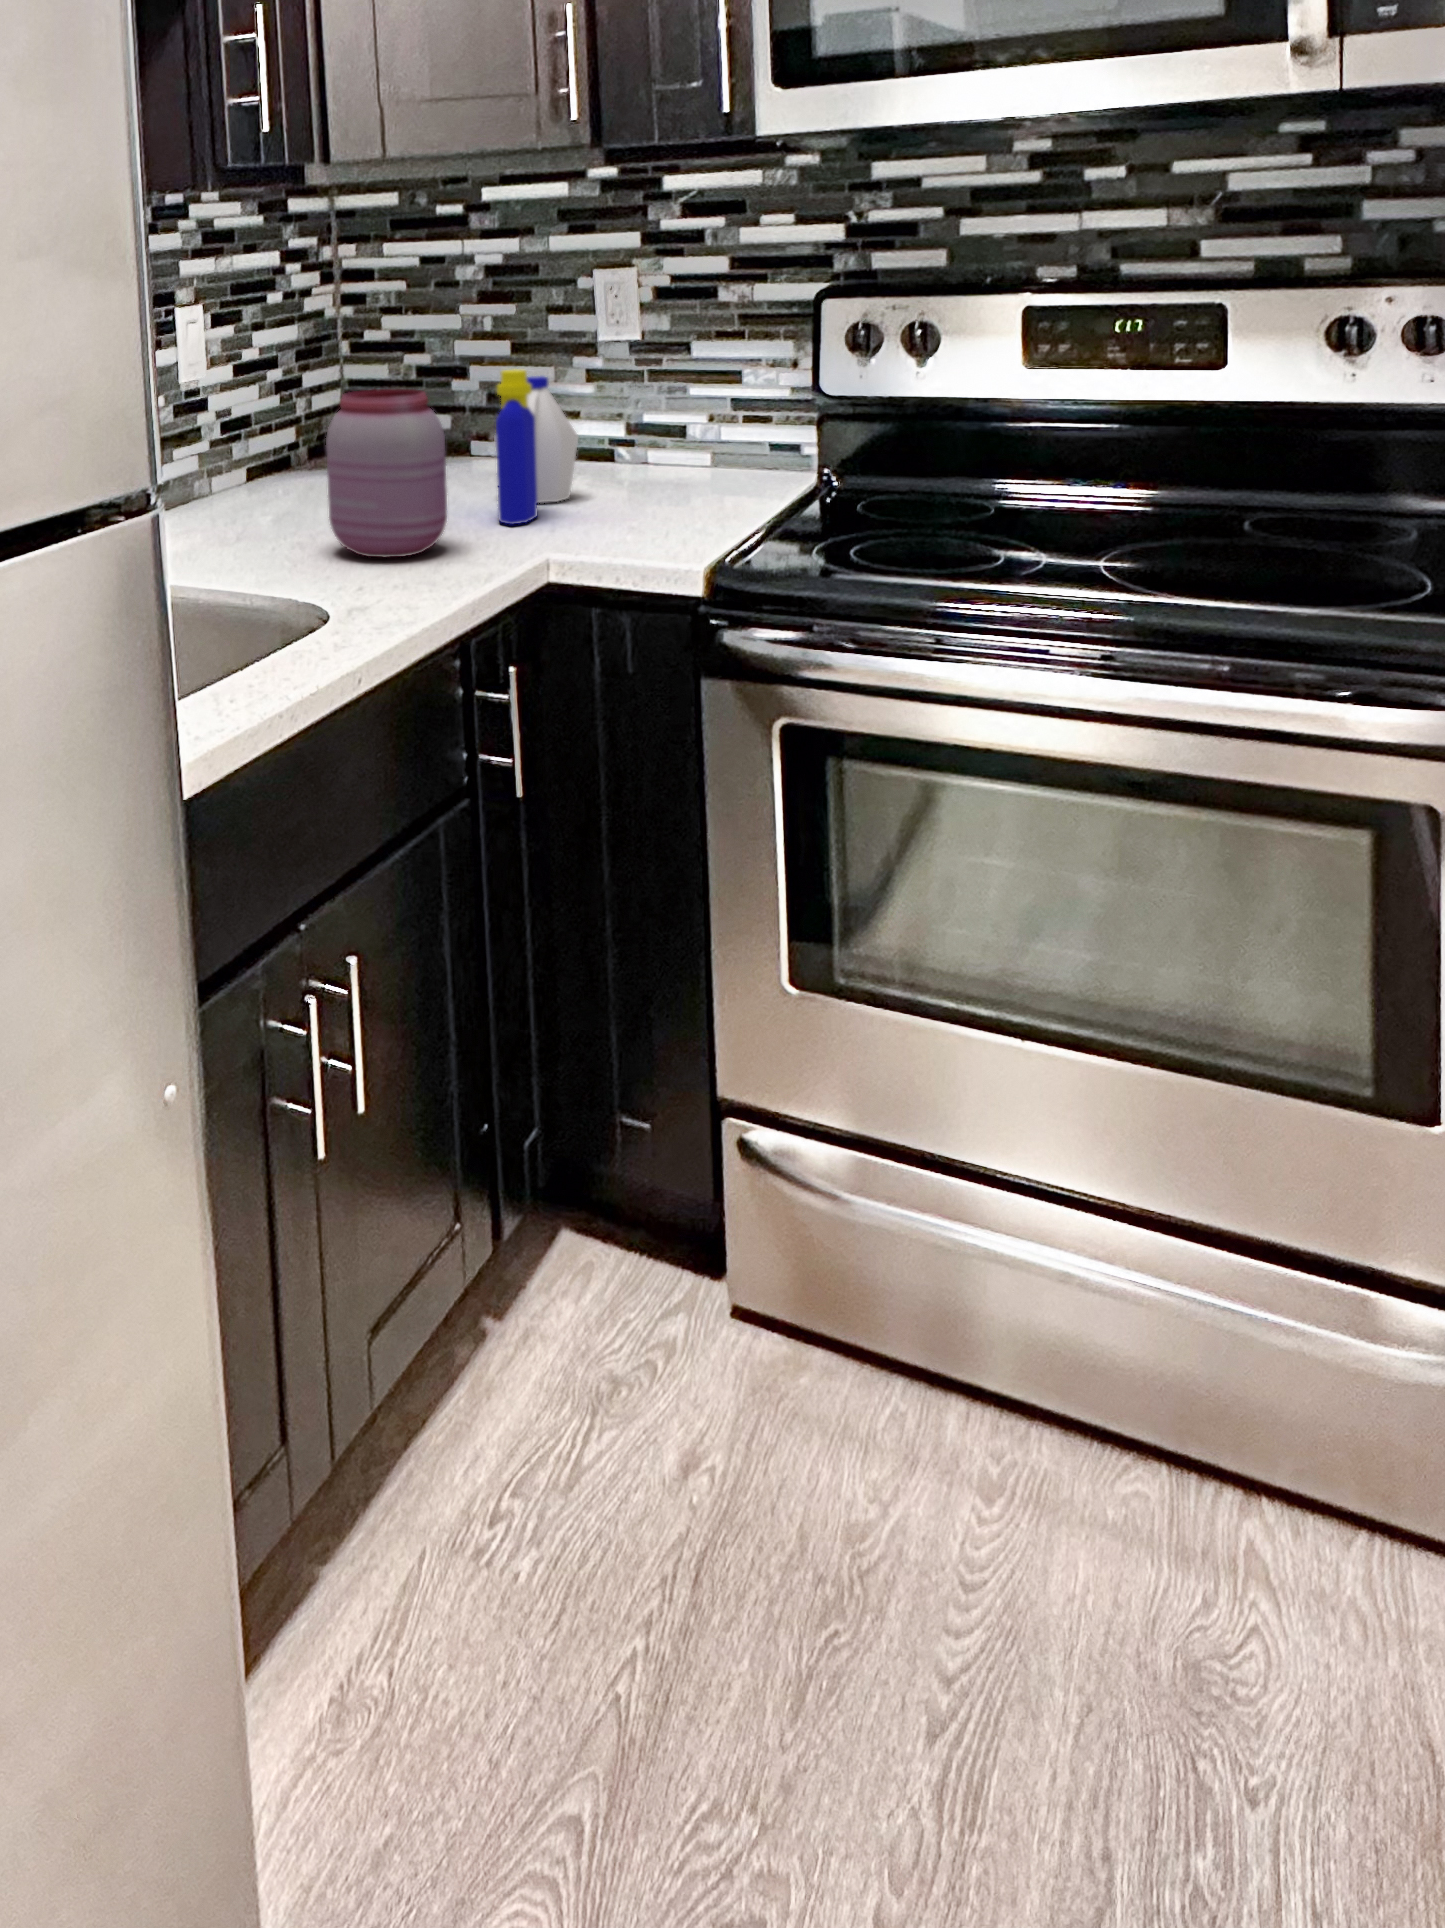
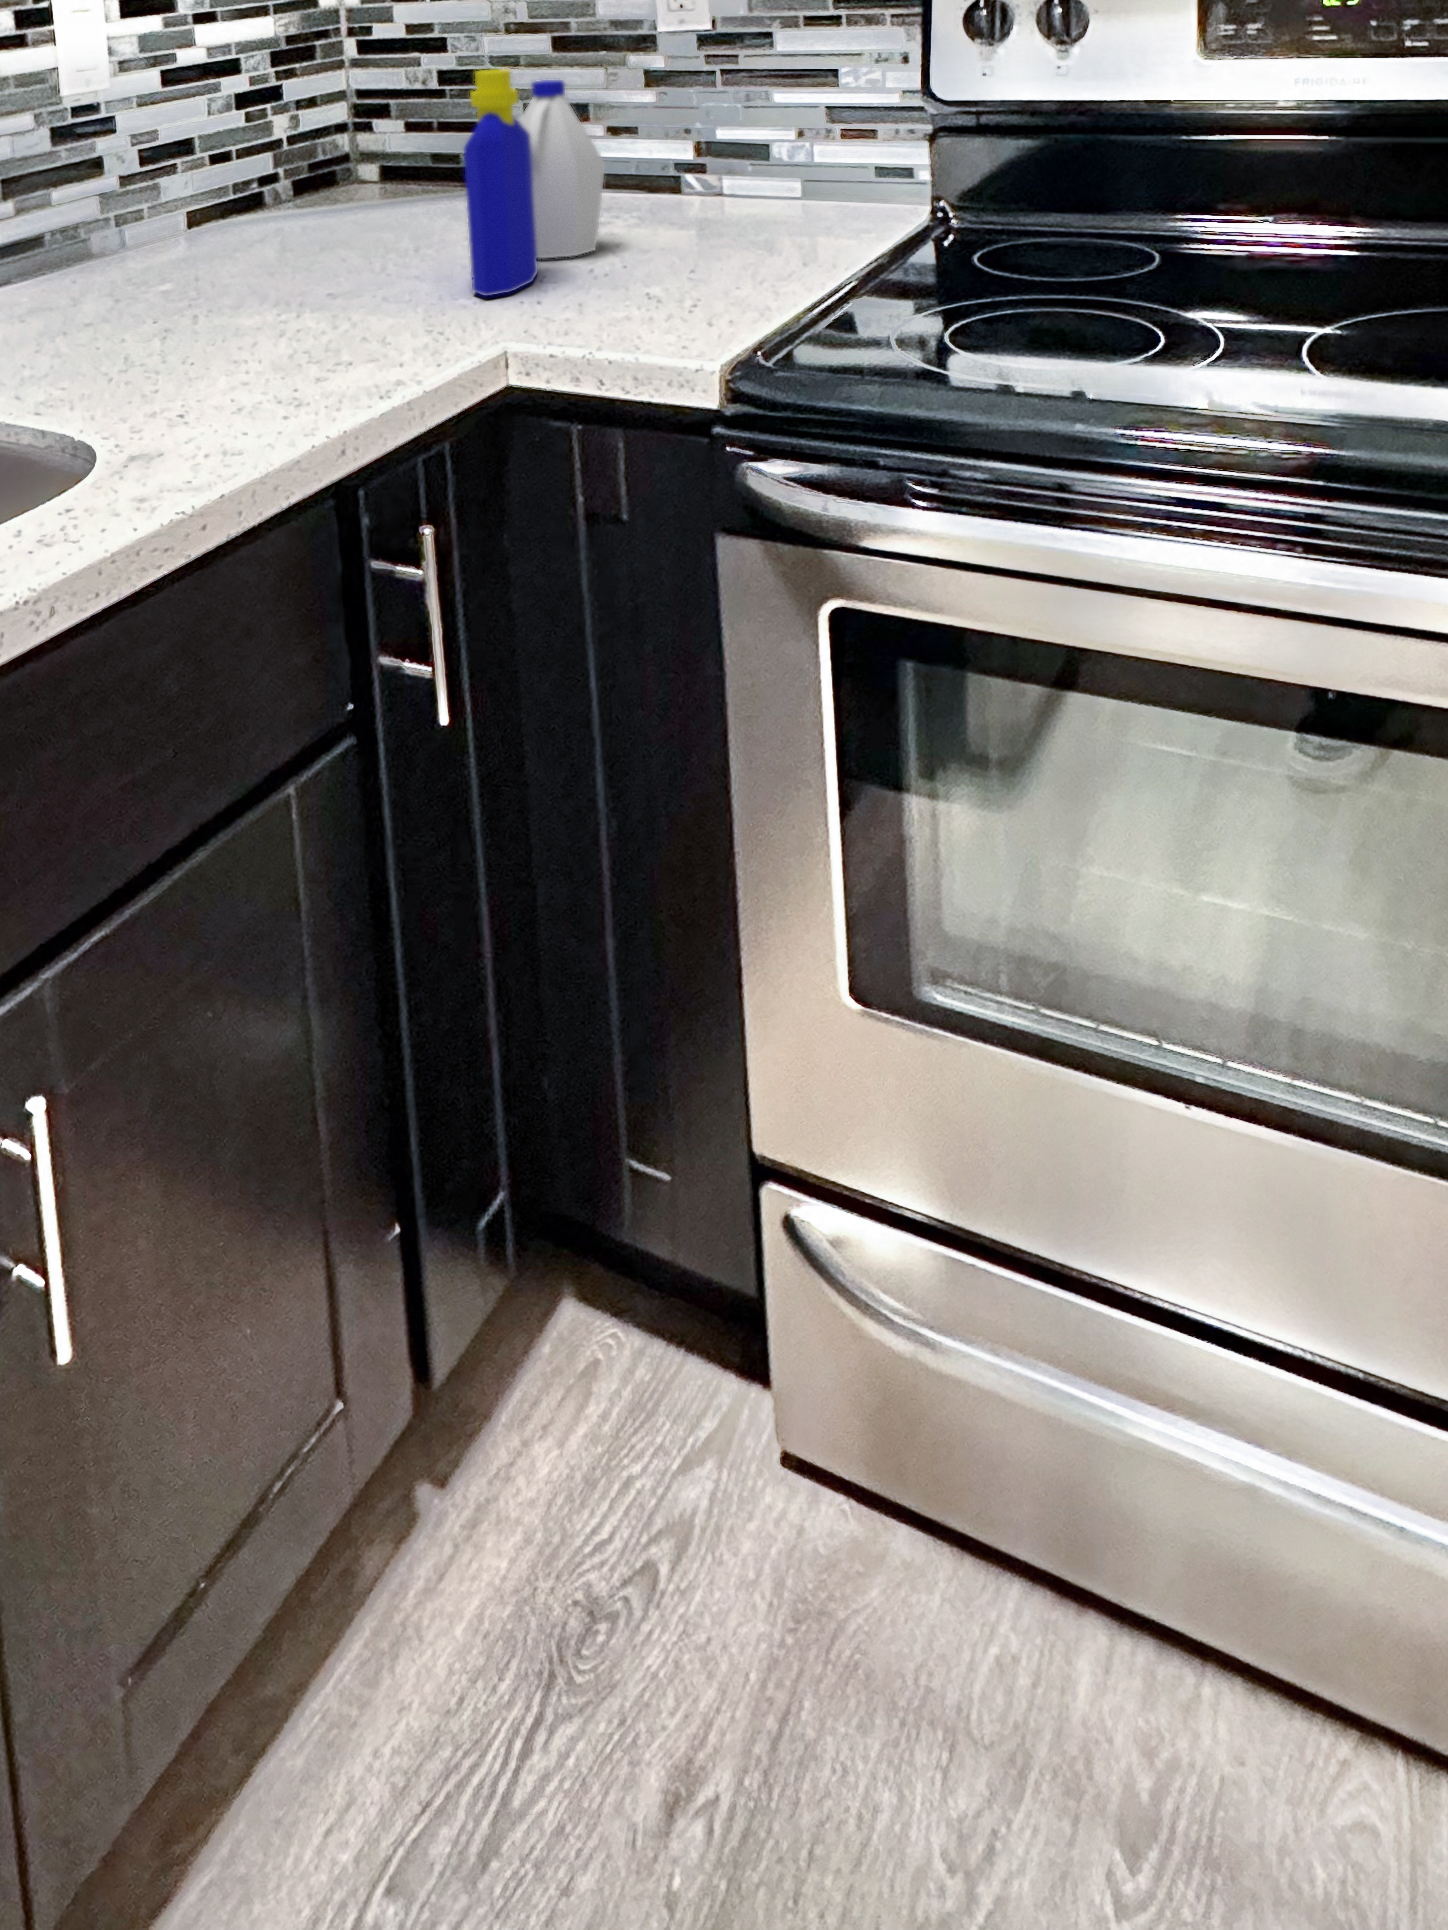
jar: present [326,389,447,557] -> none [172,99,365,361]

